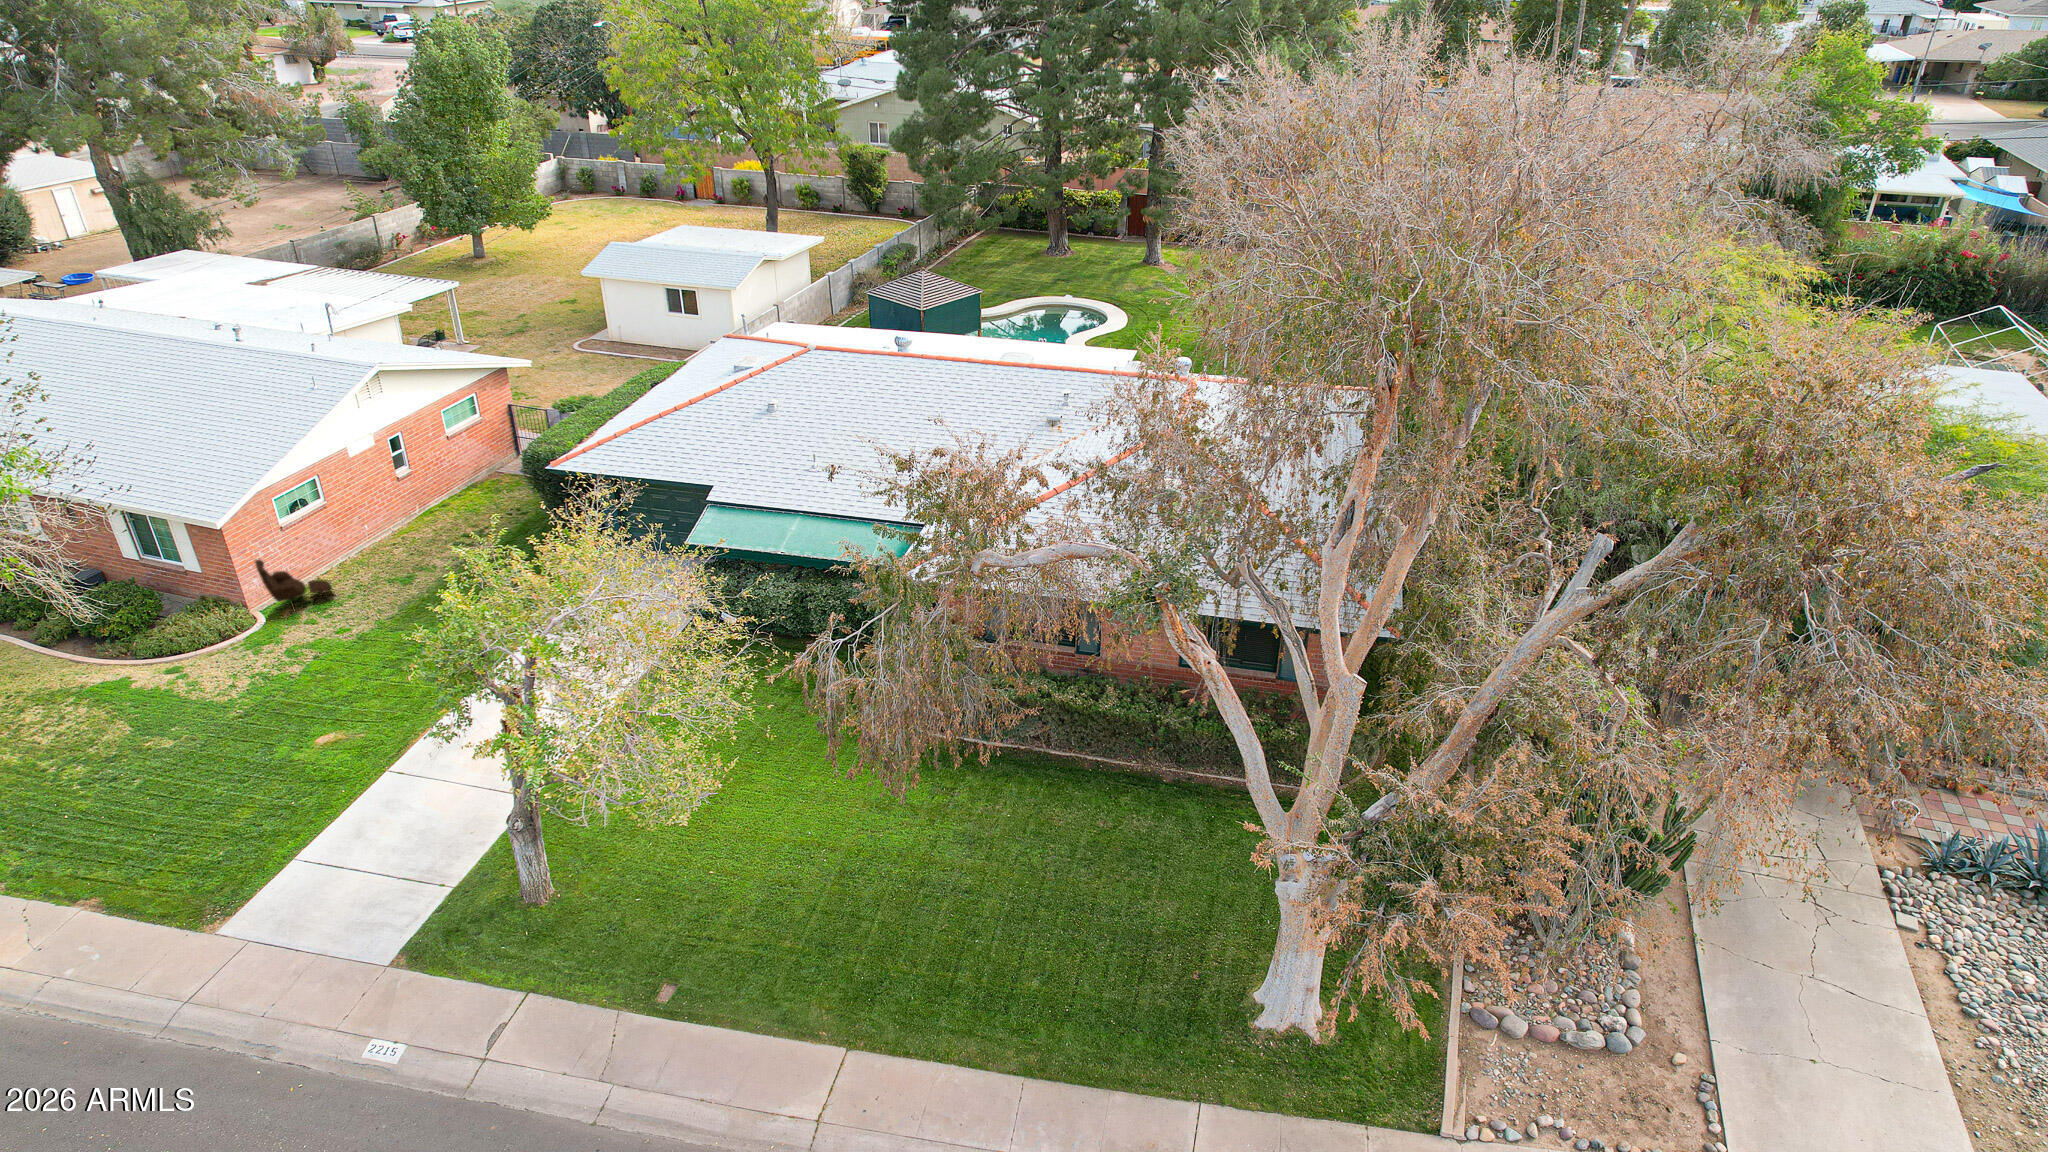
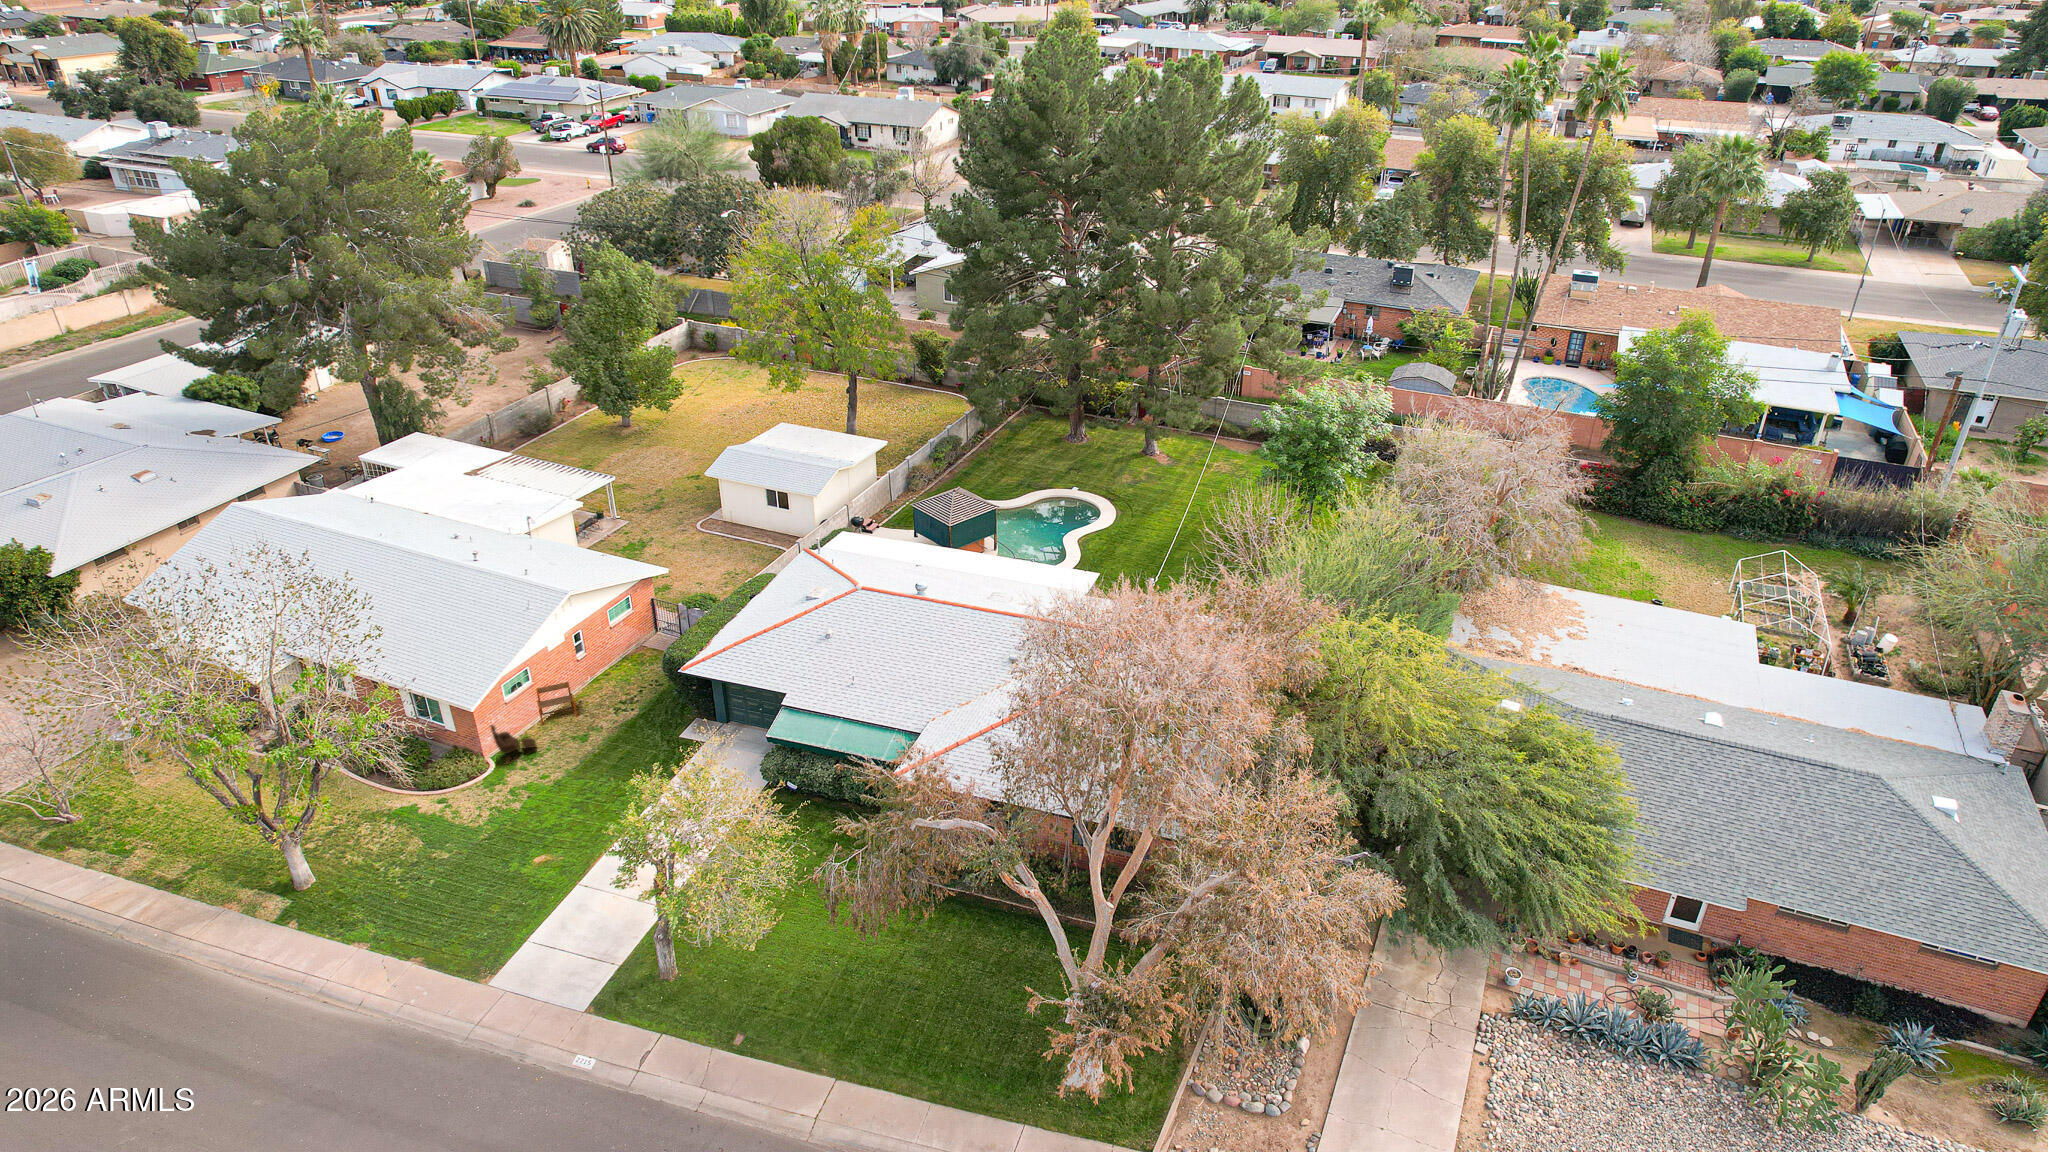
bench: none [333,503,400,566] -> present [536,682,578,725]

